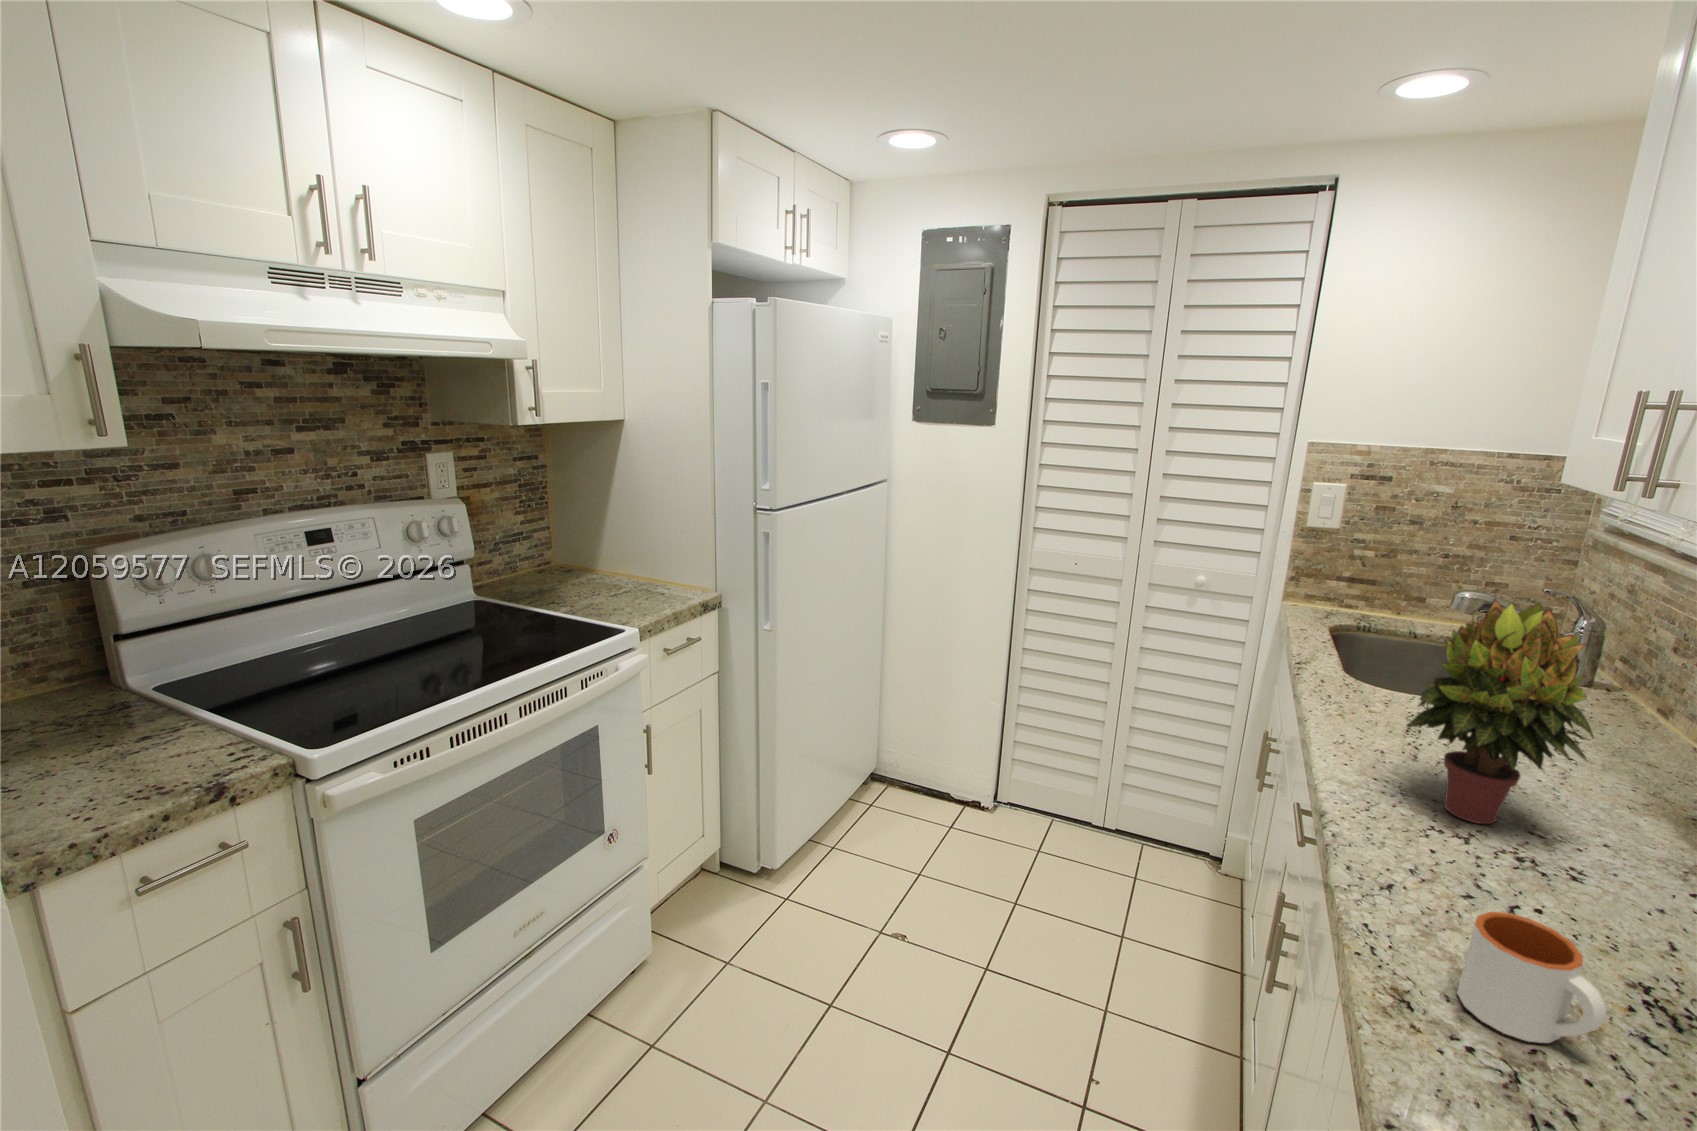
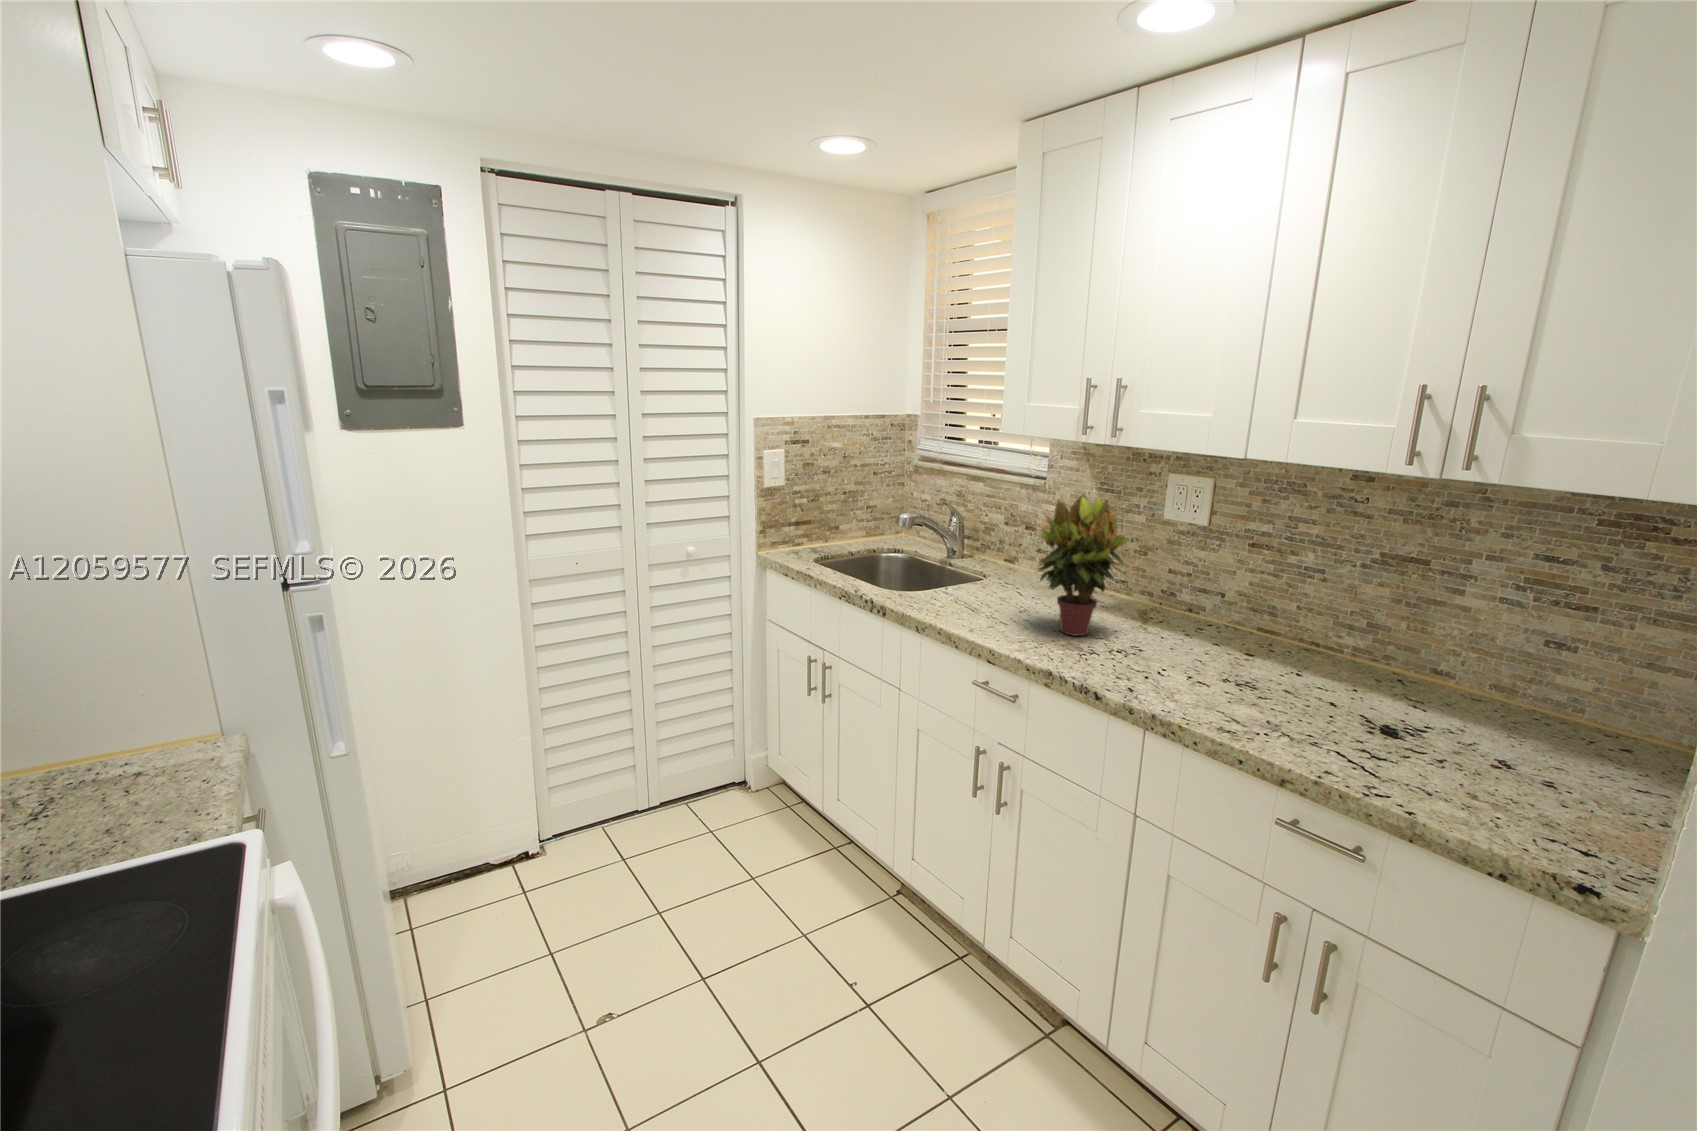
mug: present [1457,912,1606,1043] -> none [1233,653,1306,715]

